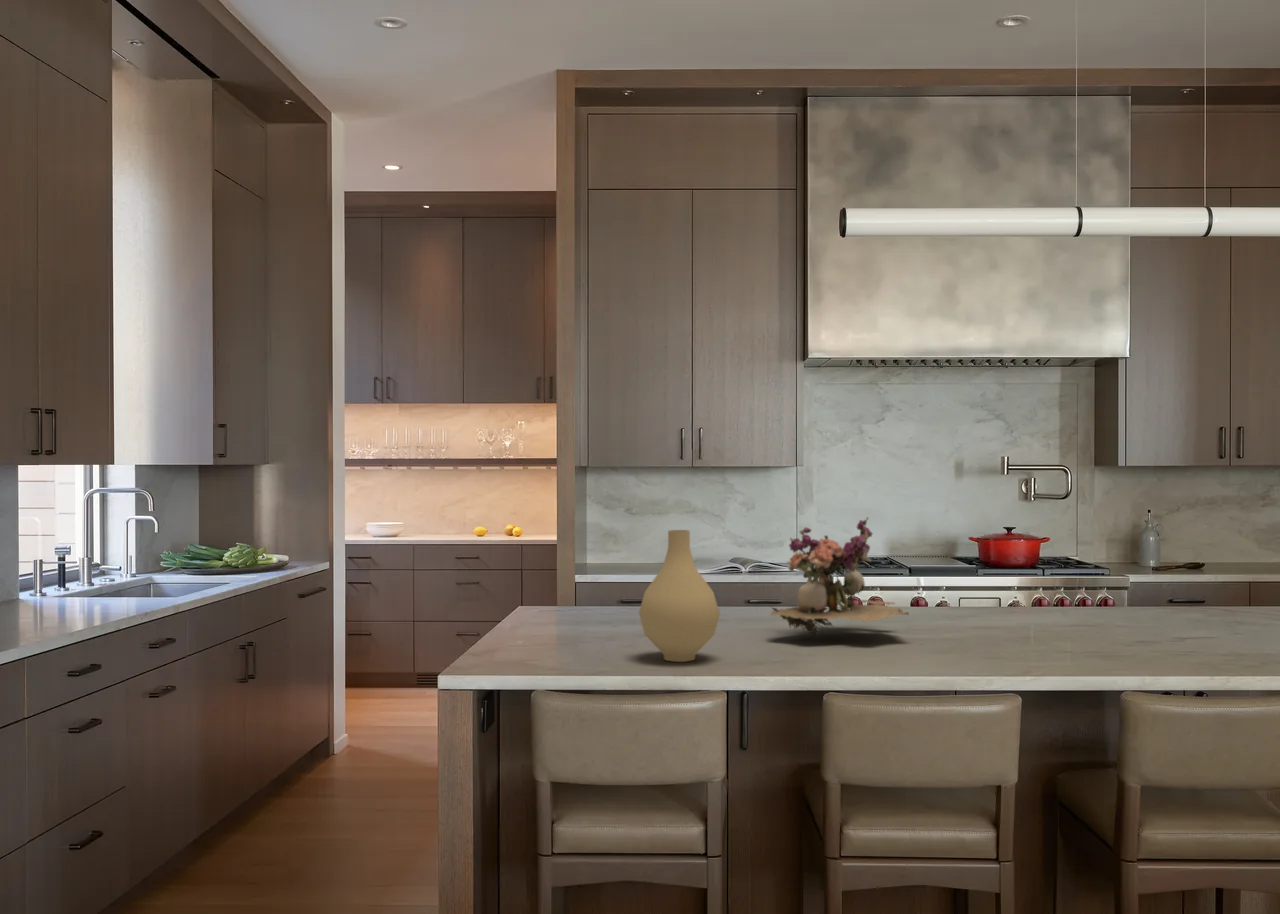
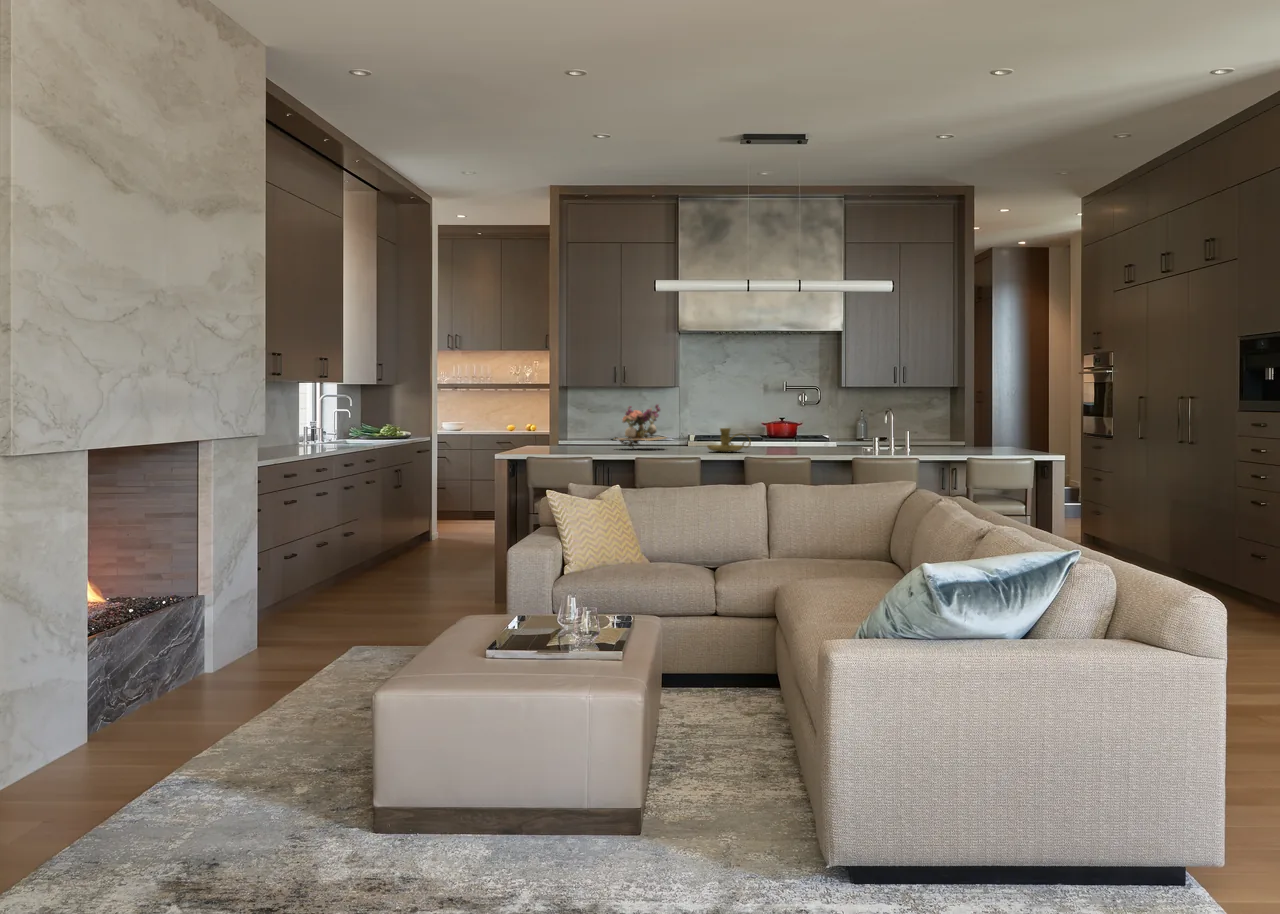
vase: present [639,530,720,662] -> none [558,404,588,451]
candle holder: none [1043,592,1160,661] -> present [707,428,751,452]

